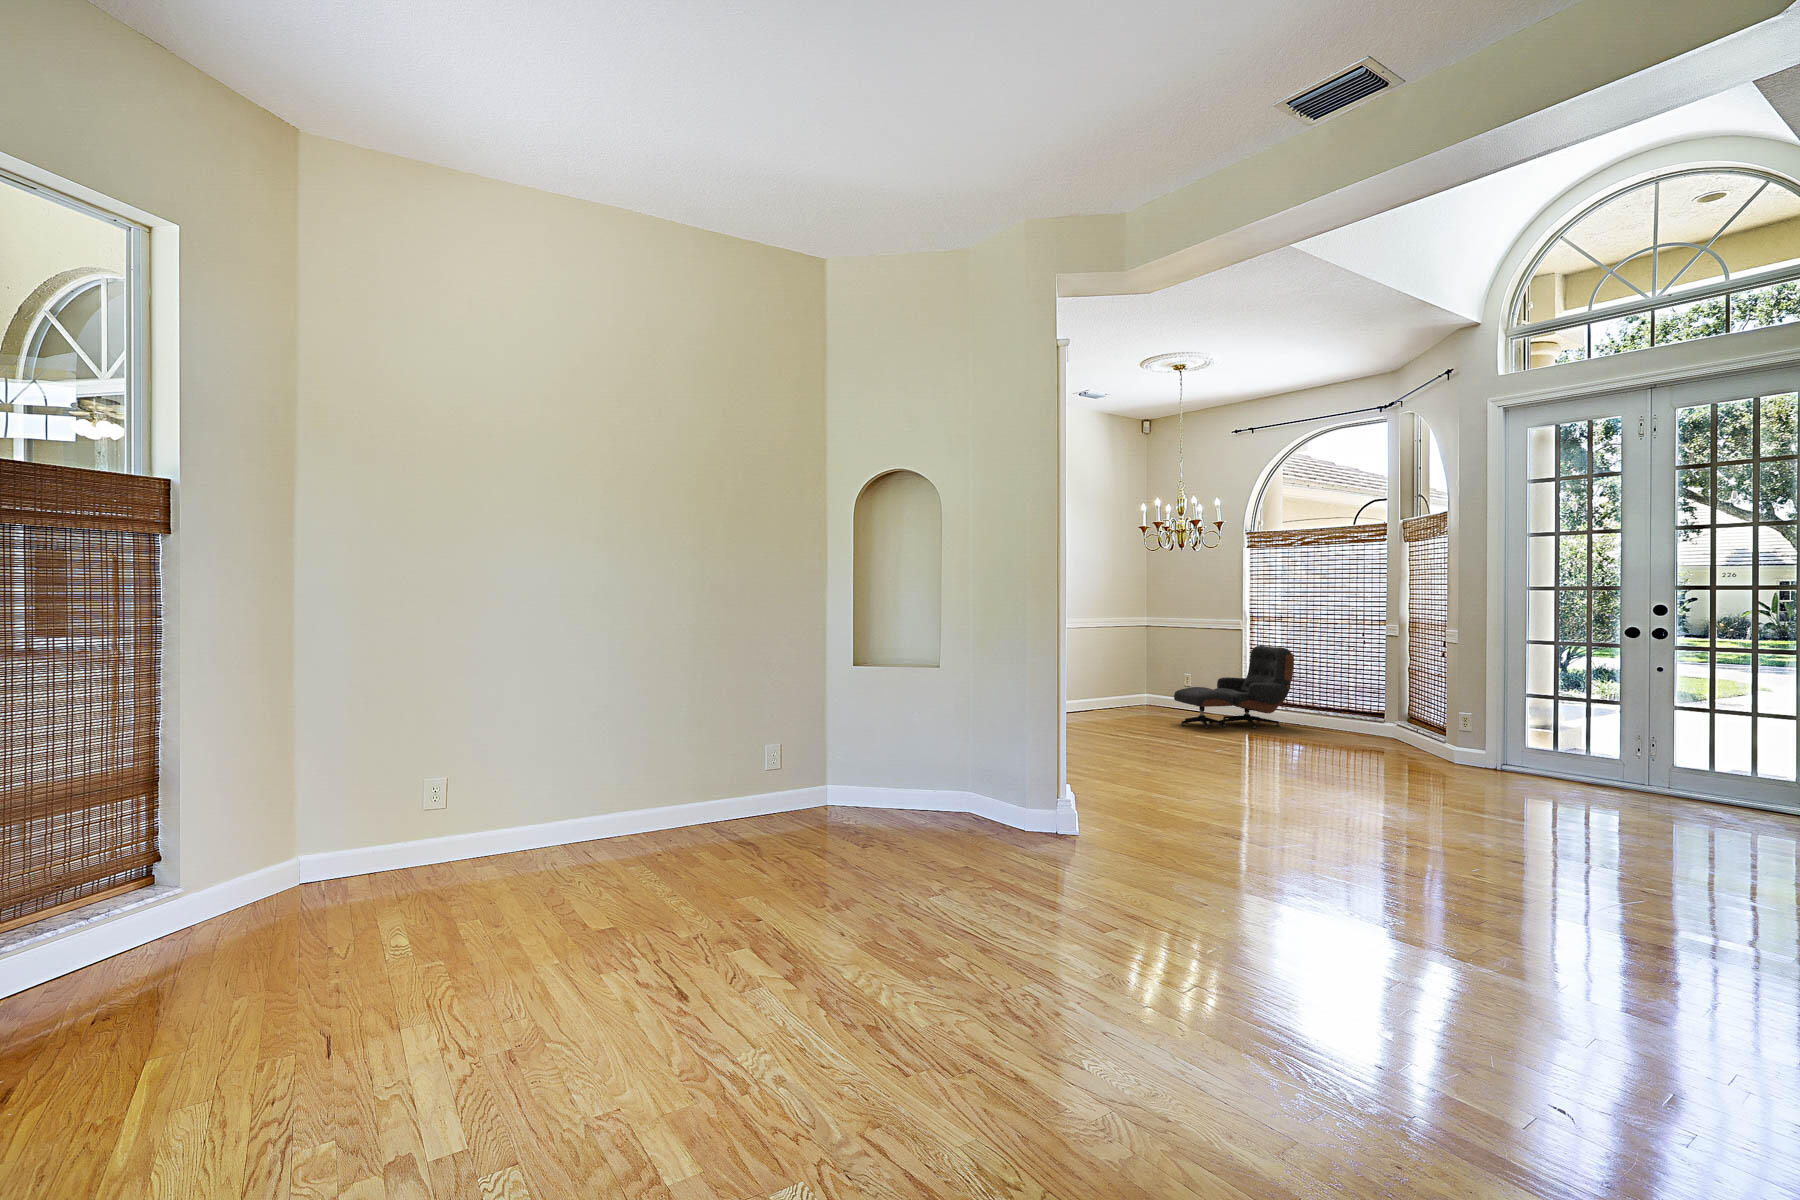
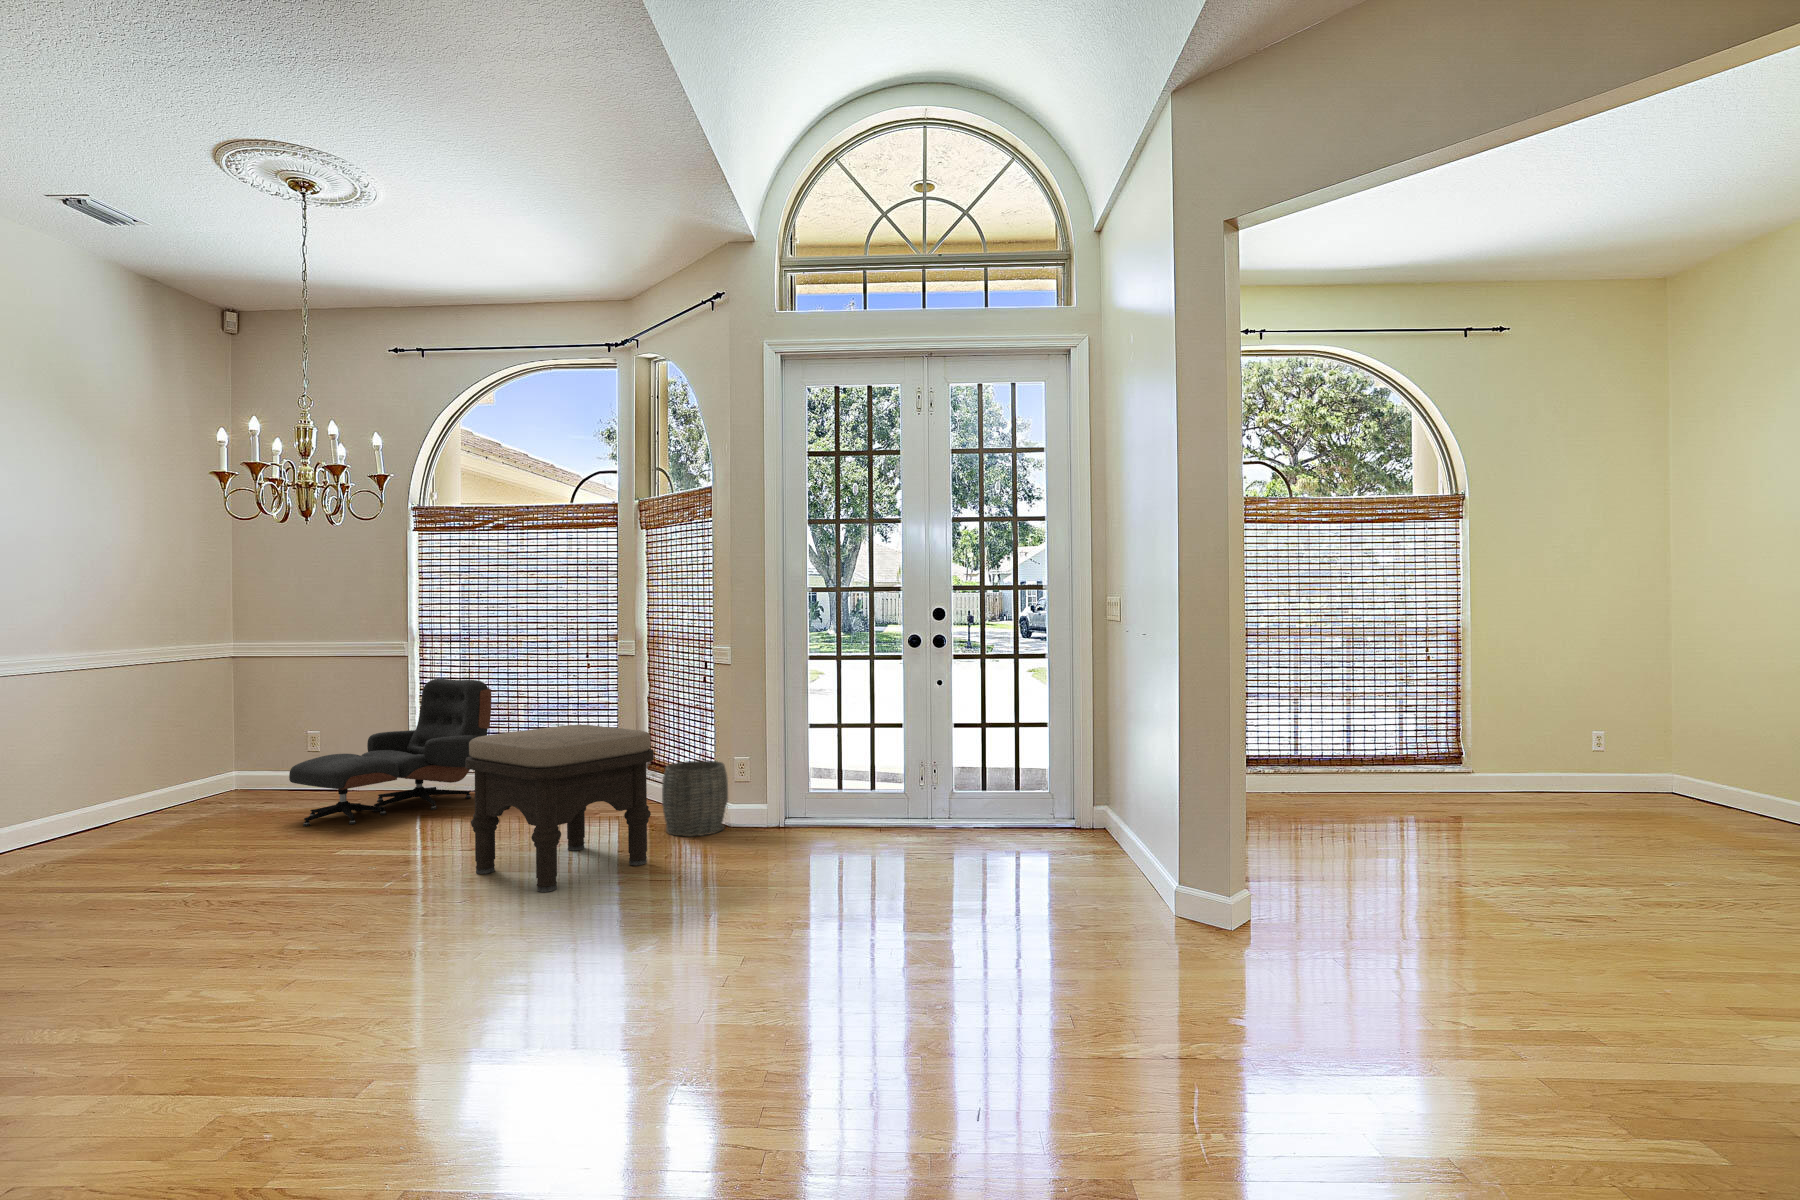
ottoman: none [1262,678,1382,772] -> present [465,725,654,892]
woven basket: none [1400,713,1453,766] -> present [662,761,728,836]

